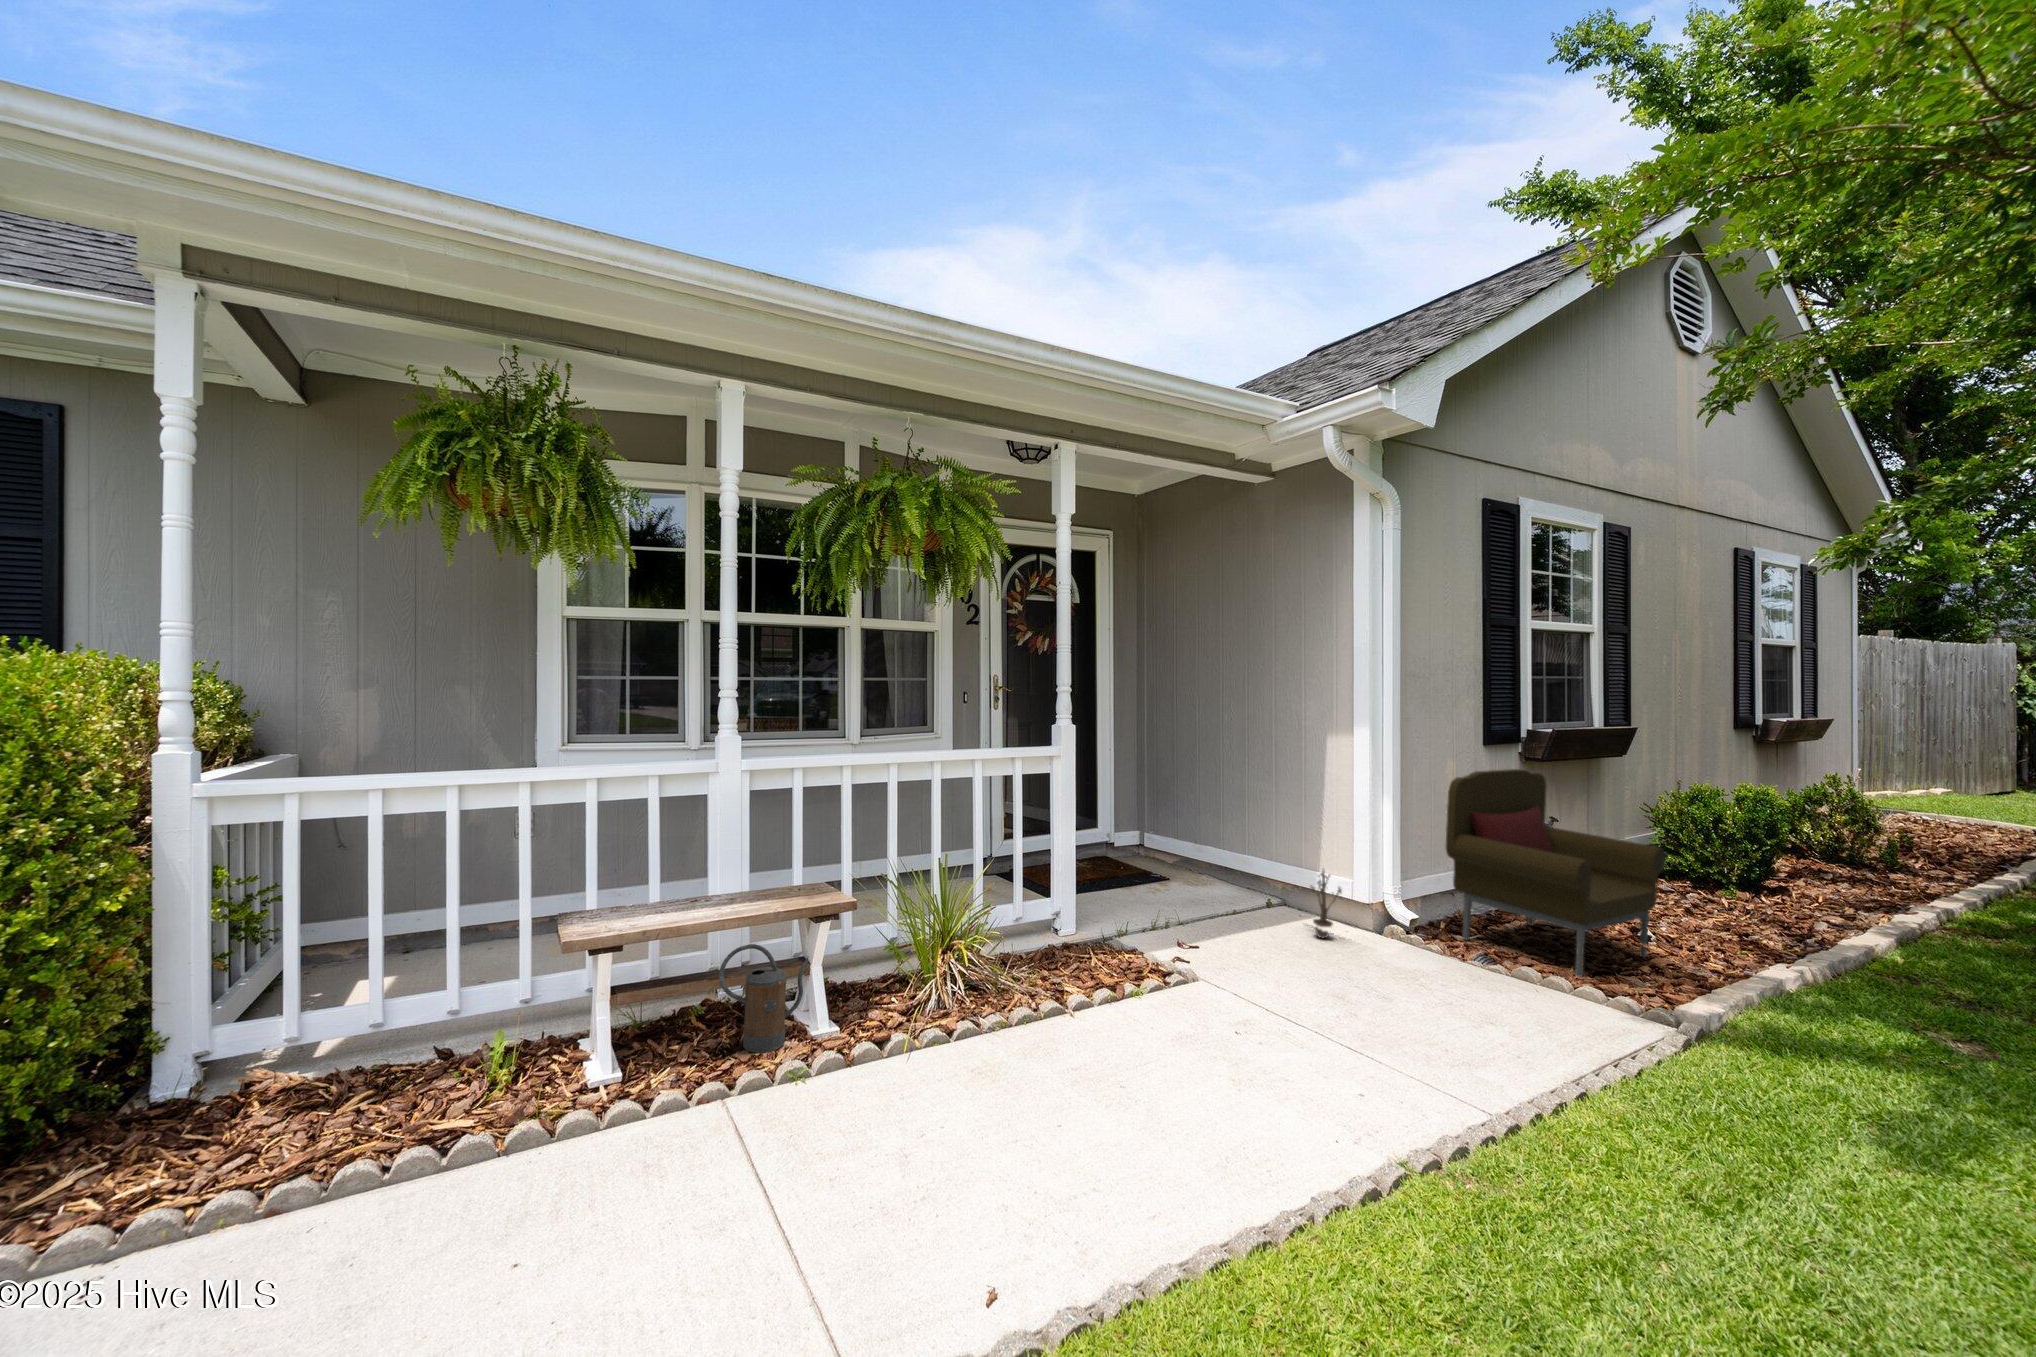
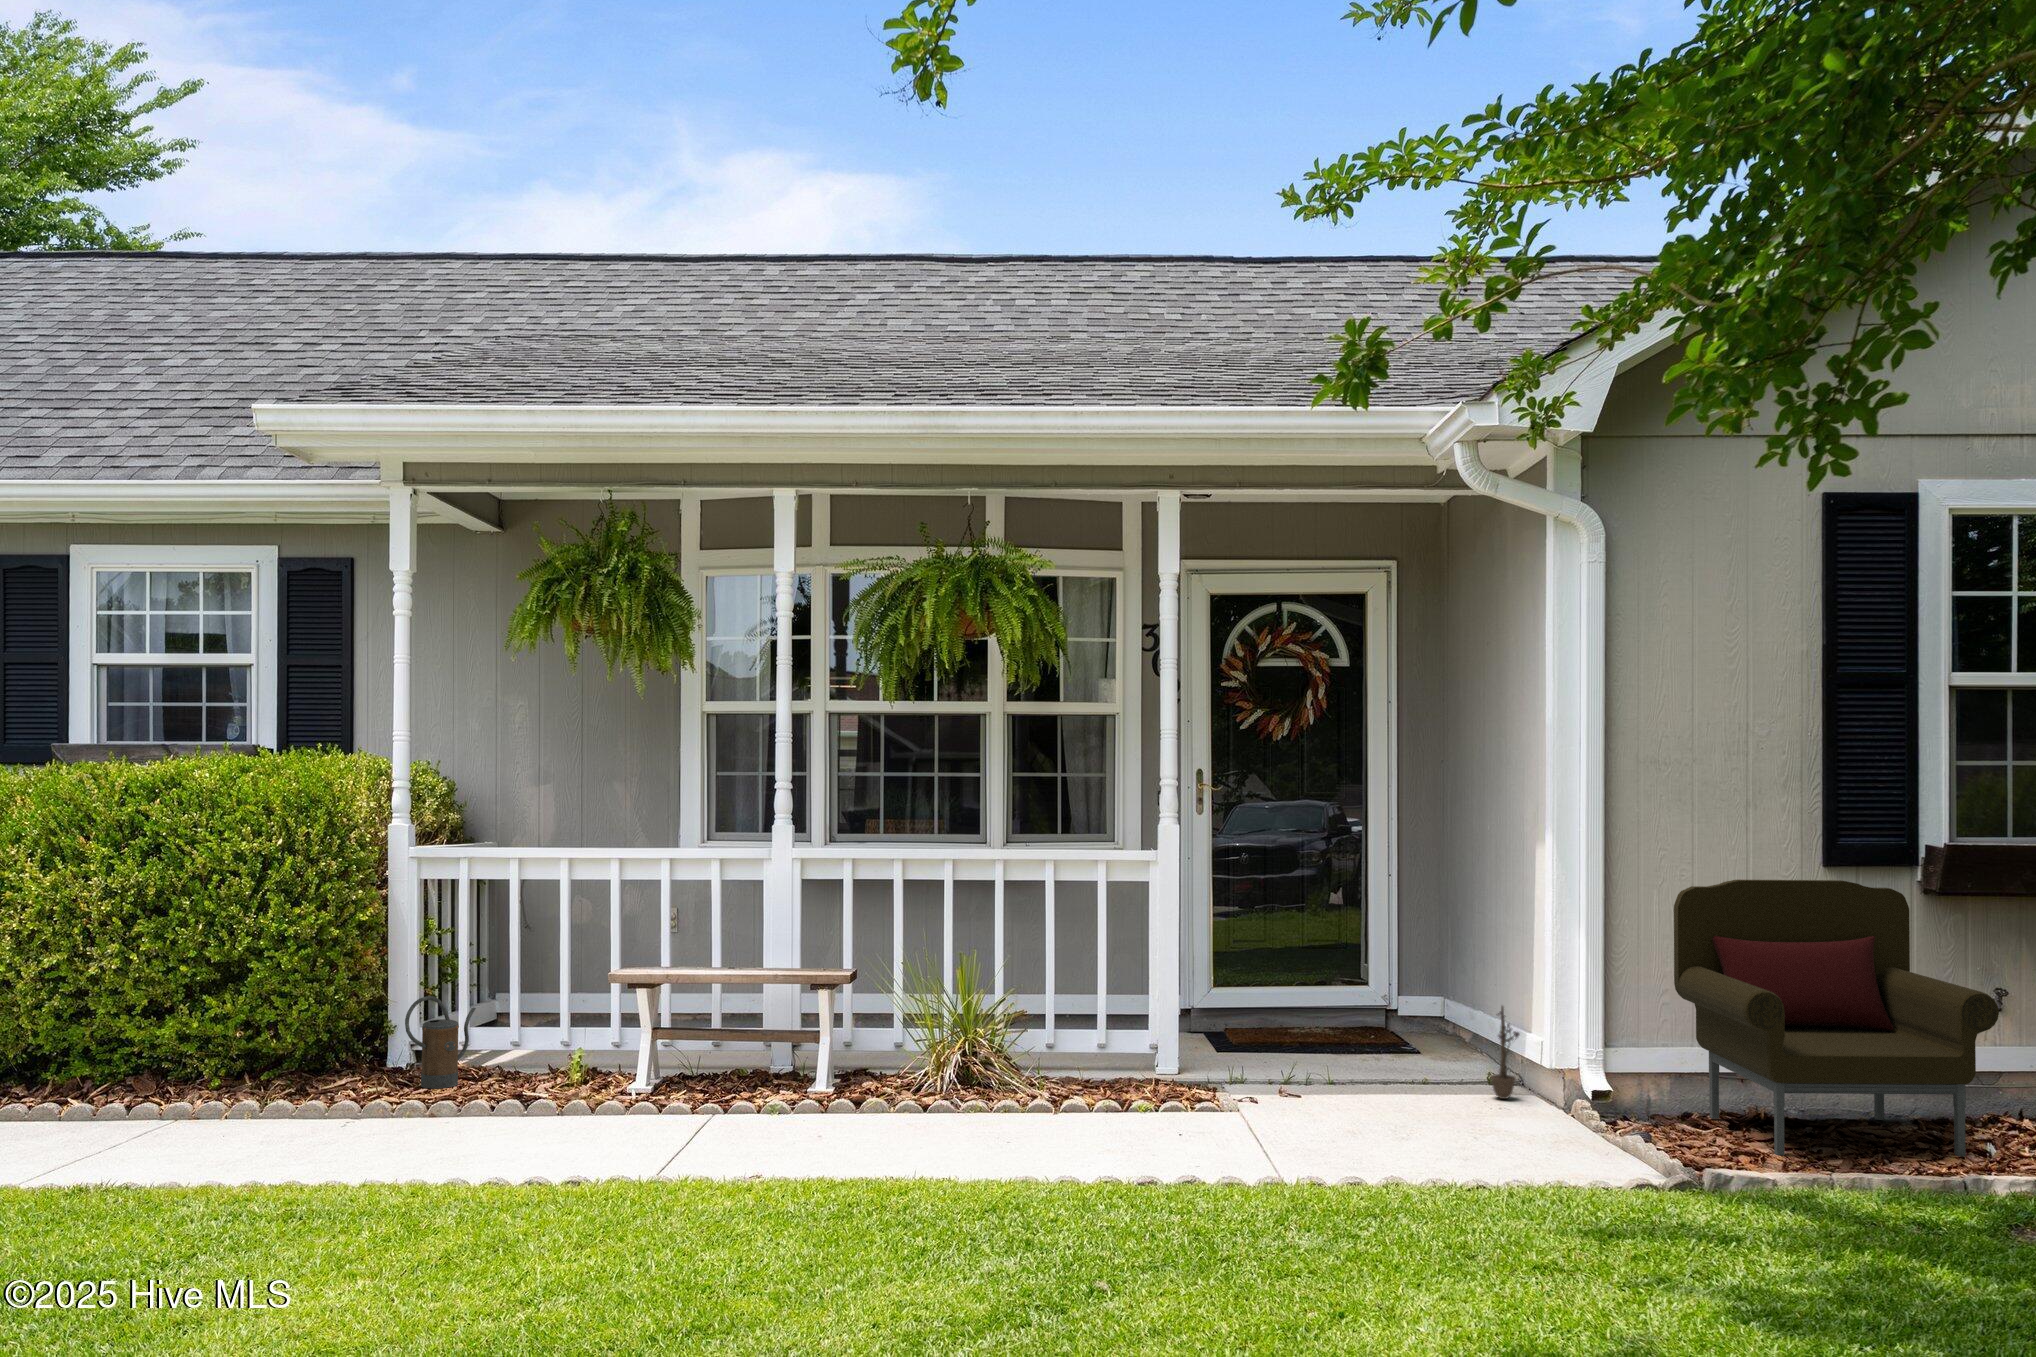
watering can: present [719,944,809,1053] -> present [405,996,476,1088]

